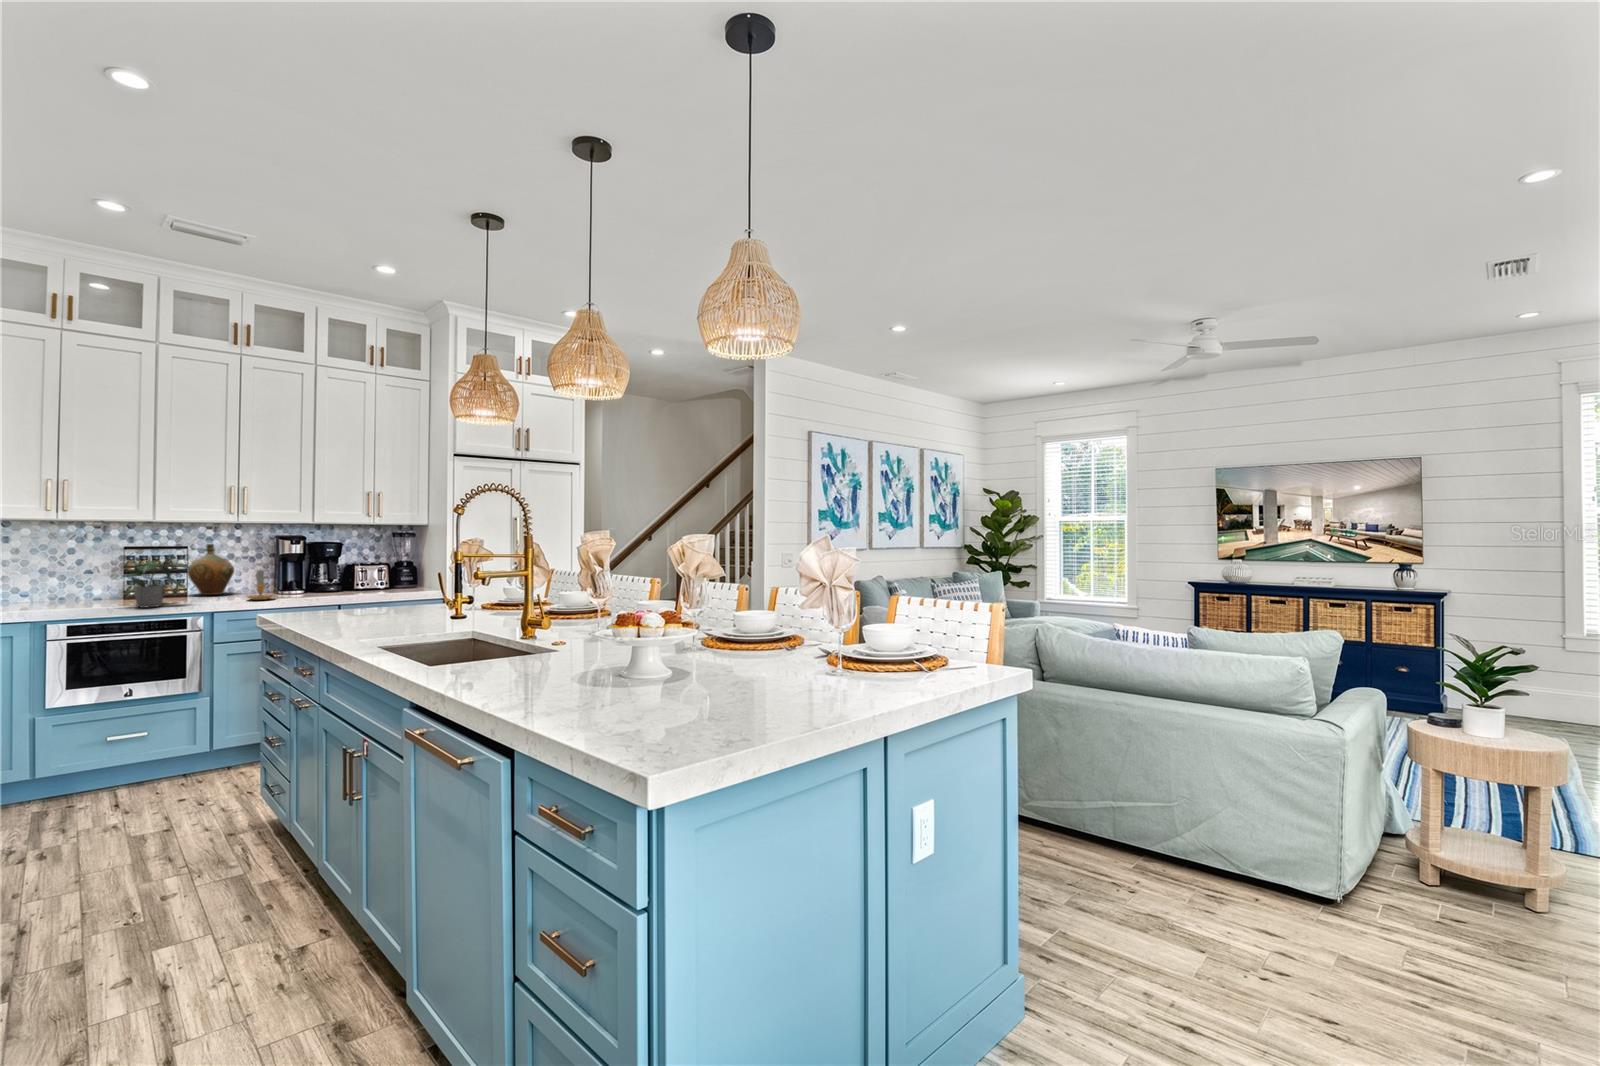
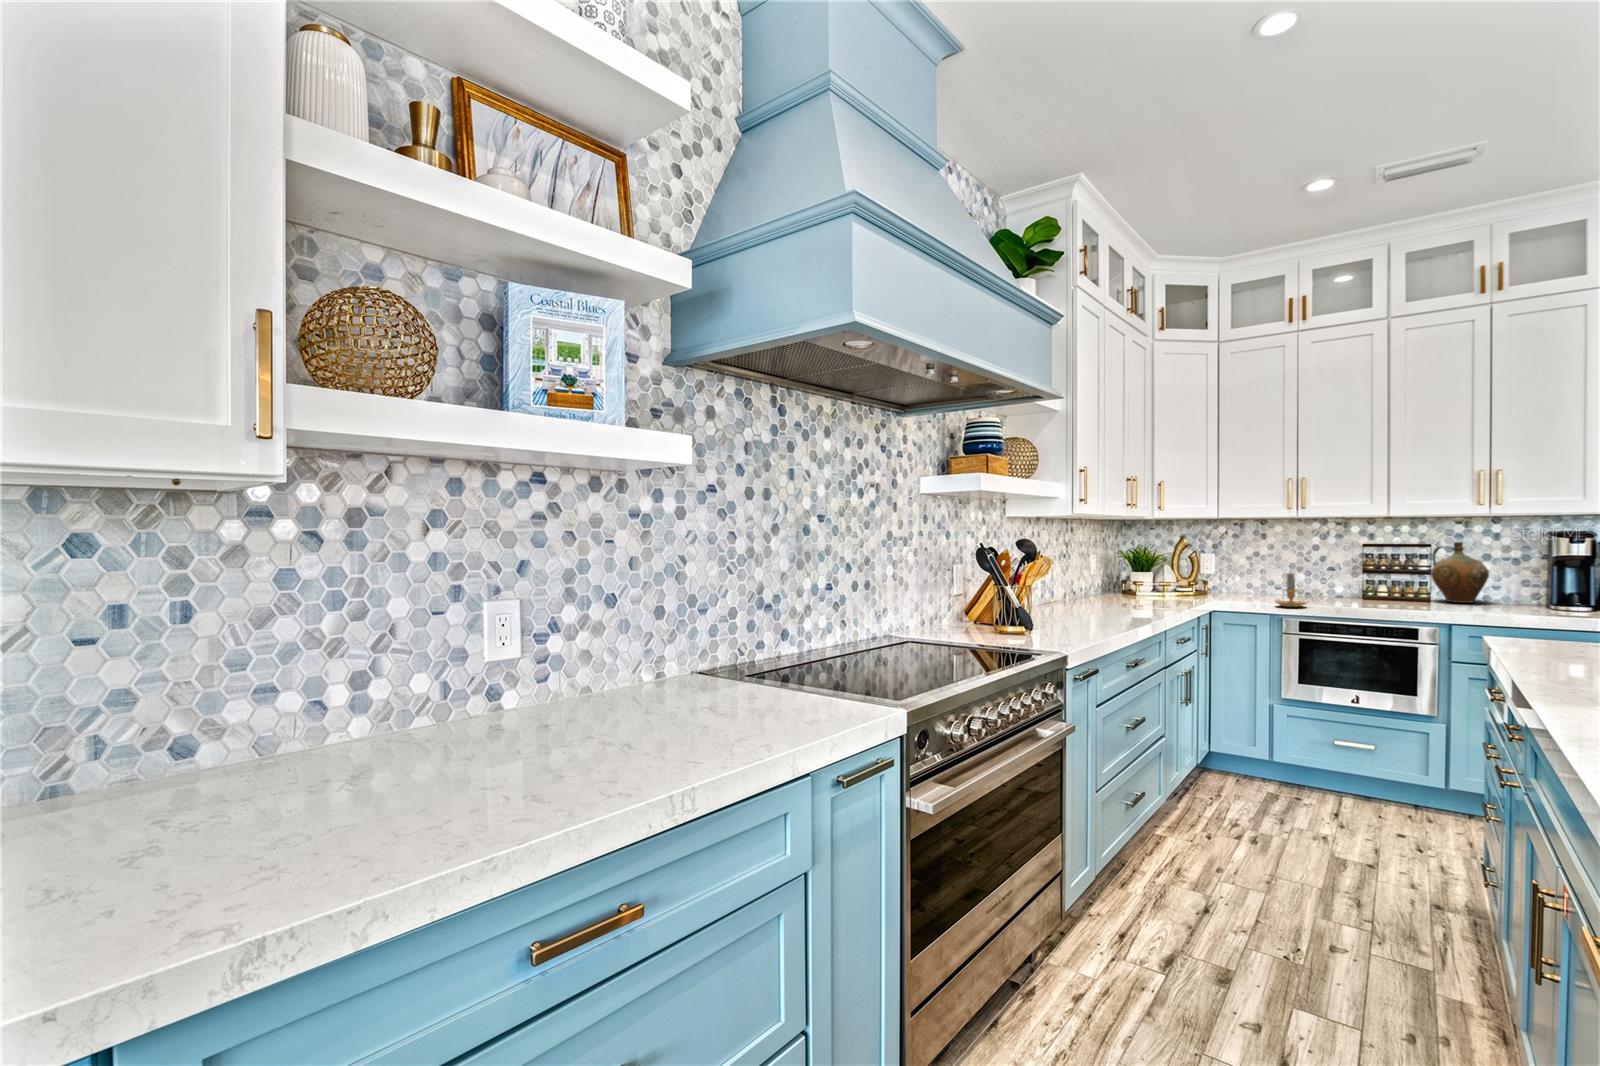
potted plant: present [120,561,191,608] -> none [1348,559,1427,610]
candle: present [247,570,275,600] -> present [1276,573,1307,607]

